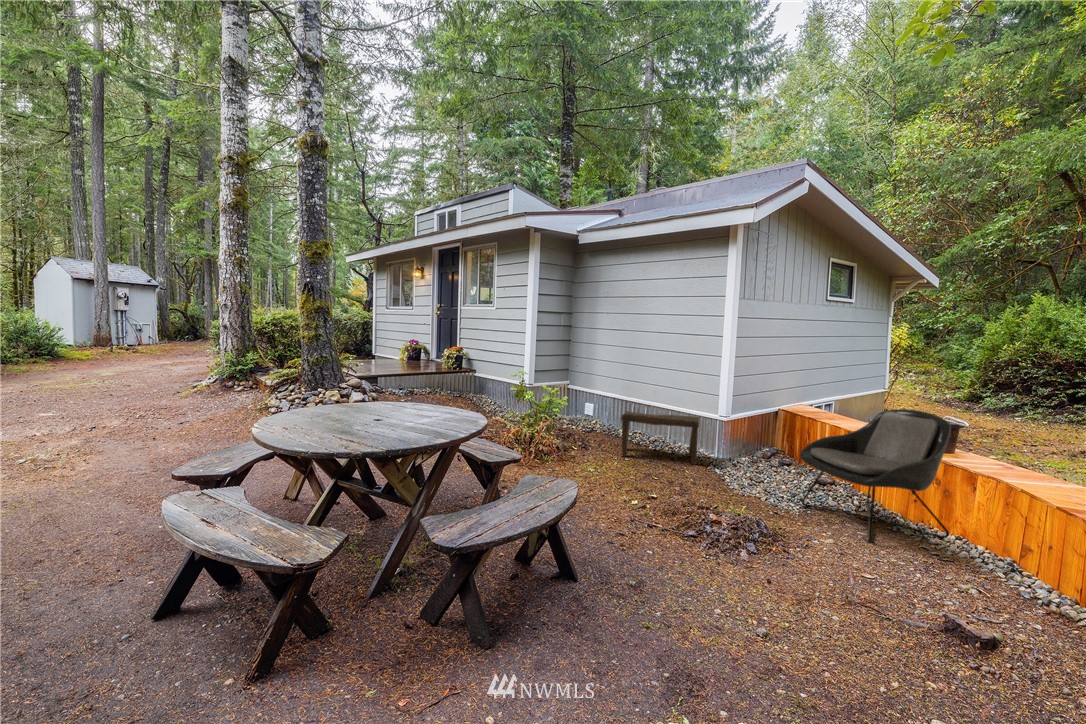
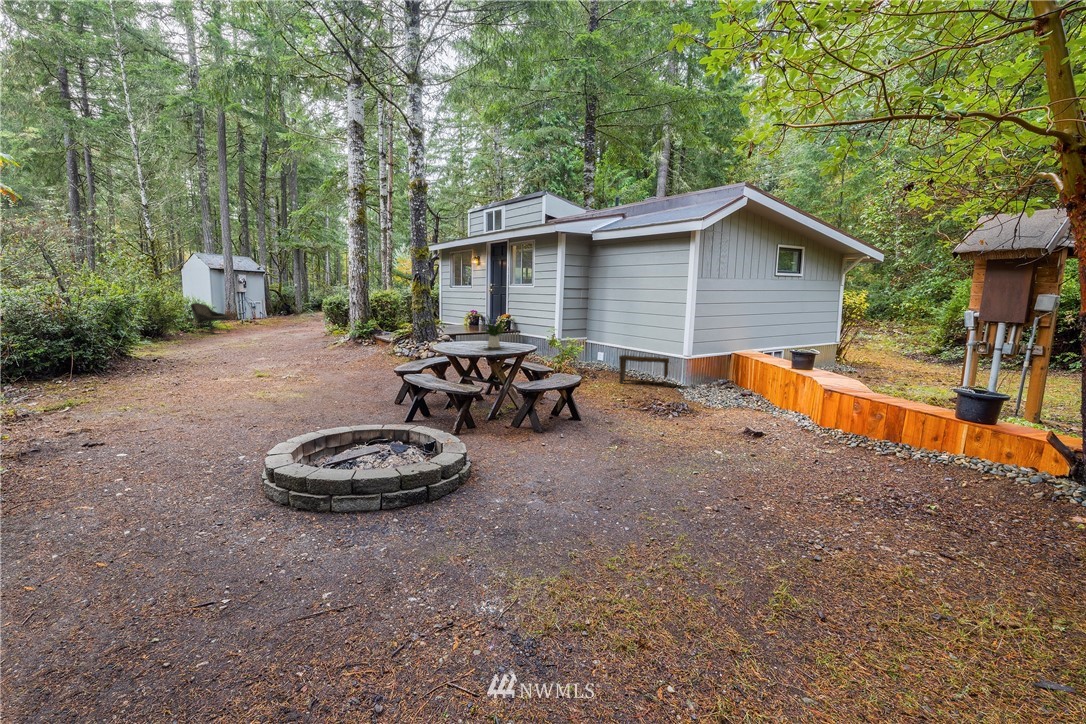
flower arrangement: none [373,354,436,420] -> present [482,315,506,348]
lounge chair: present [800,409,951,542] -> present [191,303,230,334]

